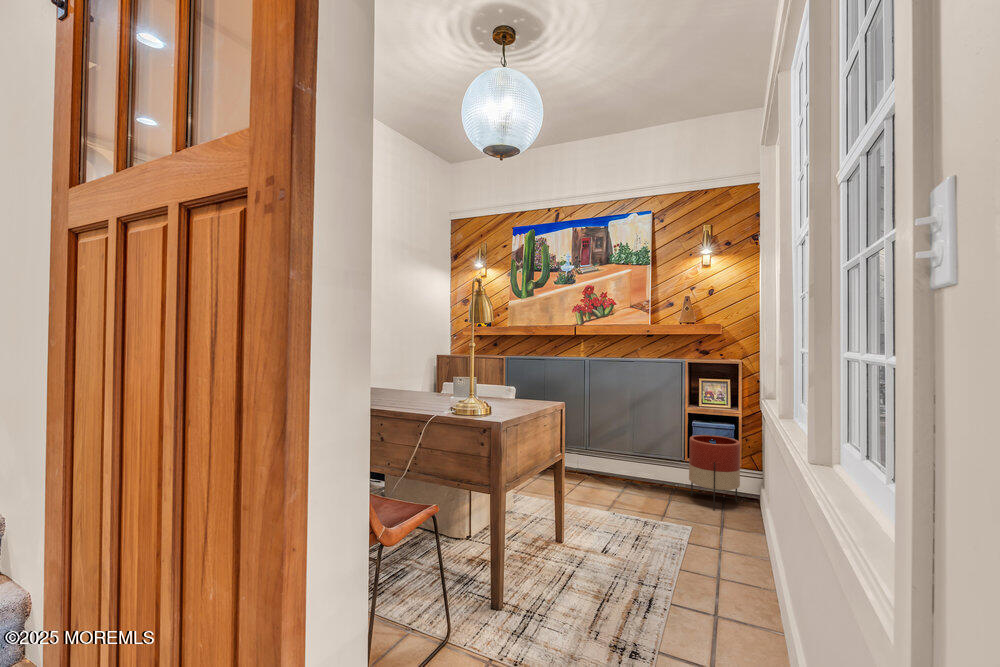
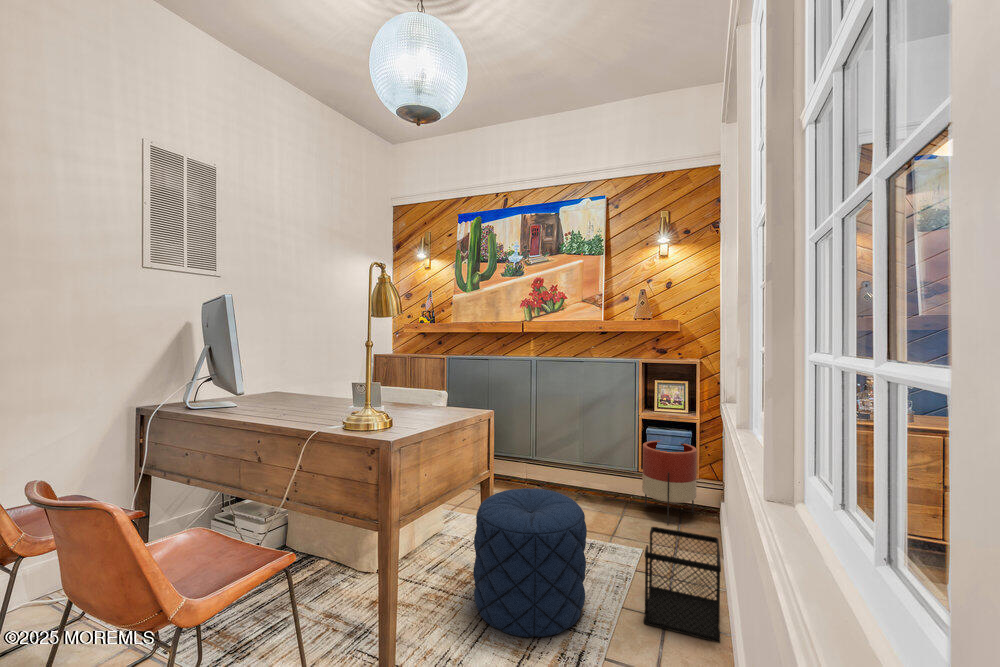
pouf: none [554,469,651,587] -> present [473,488,587,637]
wastebasket: none [701,503,769,596] -> present [644,527,721,643]

